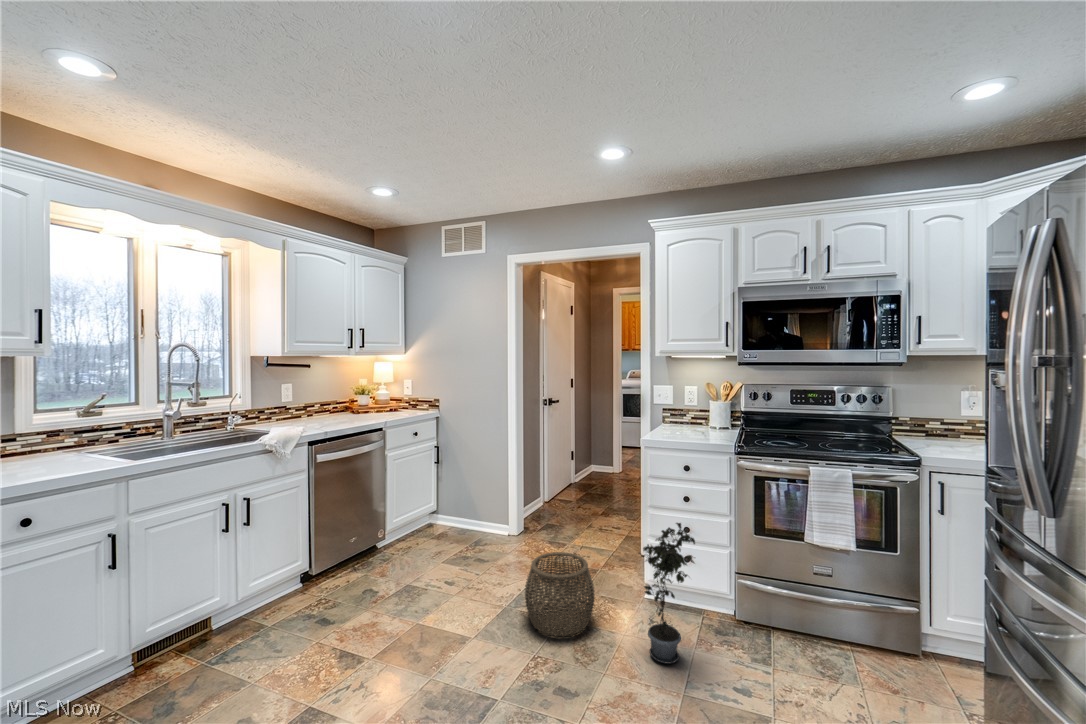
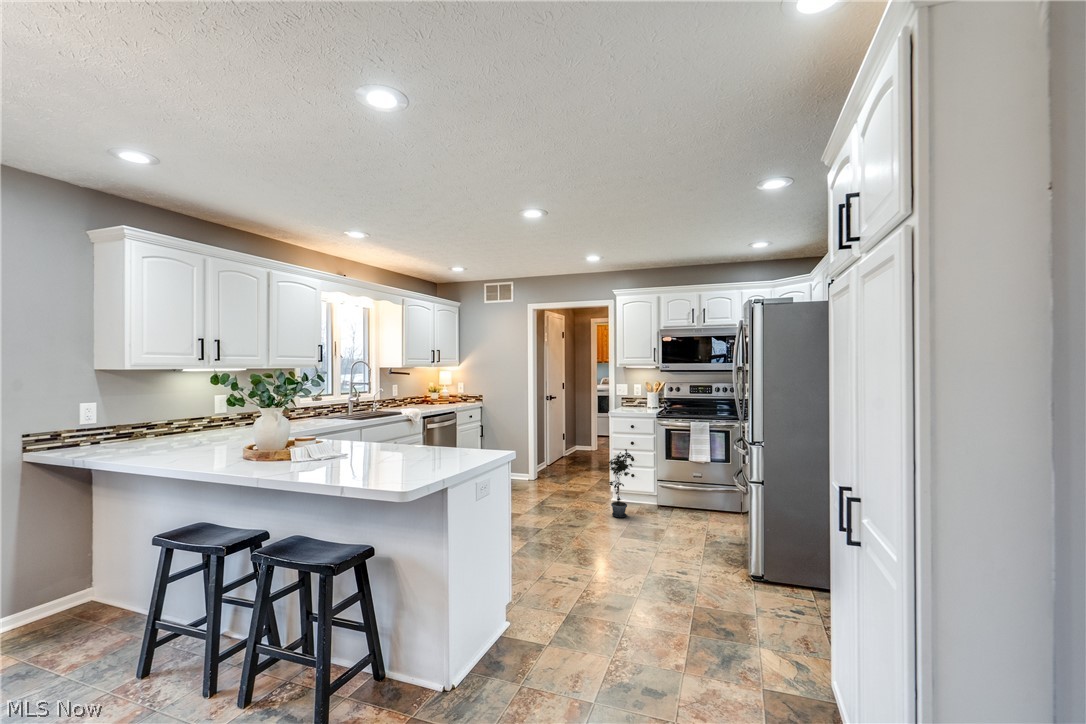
woven basket: present [525,552,595,637] -> none [547,473,584,512]

